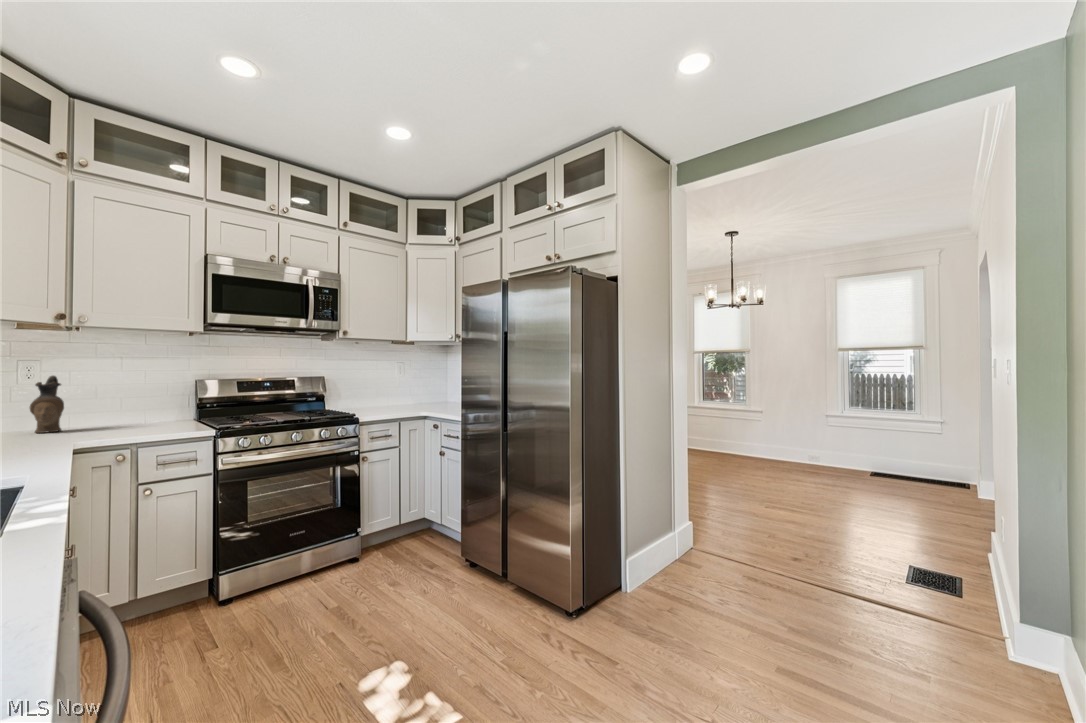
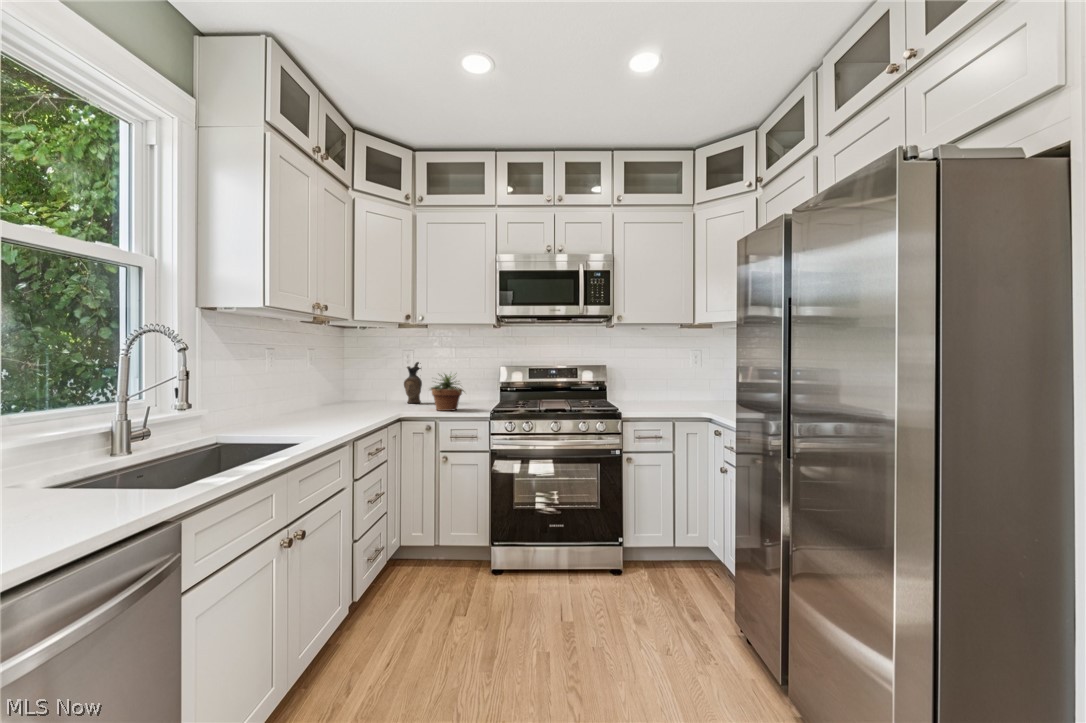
potted plant: none [100,386,170,436] -> present [431,372,464,411]

